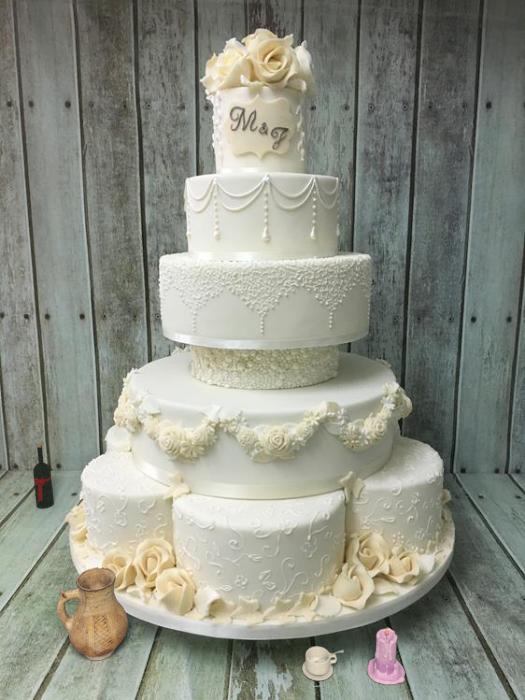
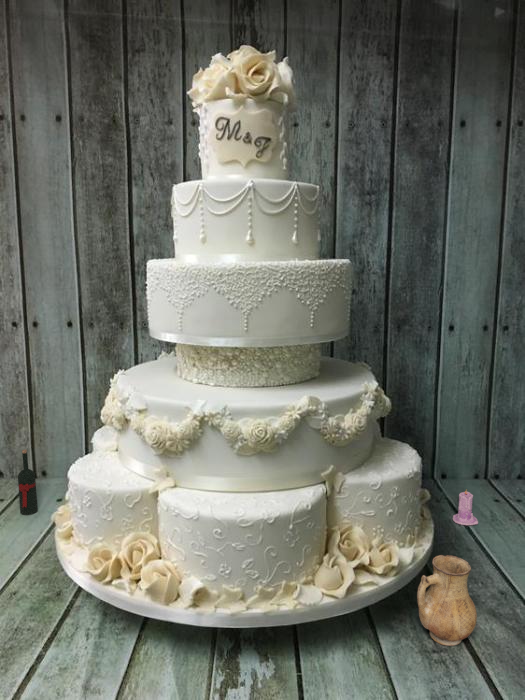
ceramic pitcher: present [57,567,128,661] -> present [417,555,477,646]
candle: present [367,628,405,685] -> present [453,491,478,525]
teacup: present [302,646,344,681] -> none [285,635,325,667]

